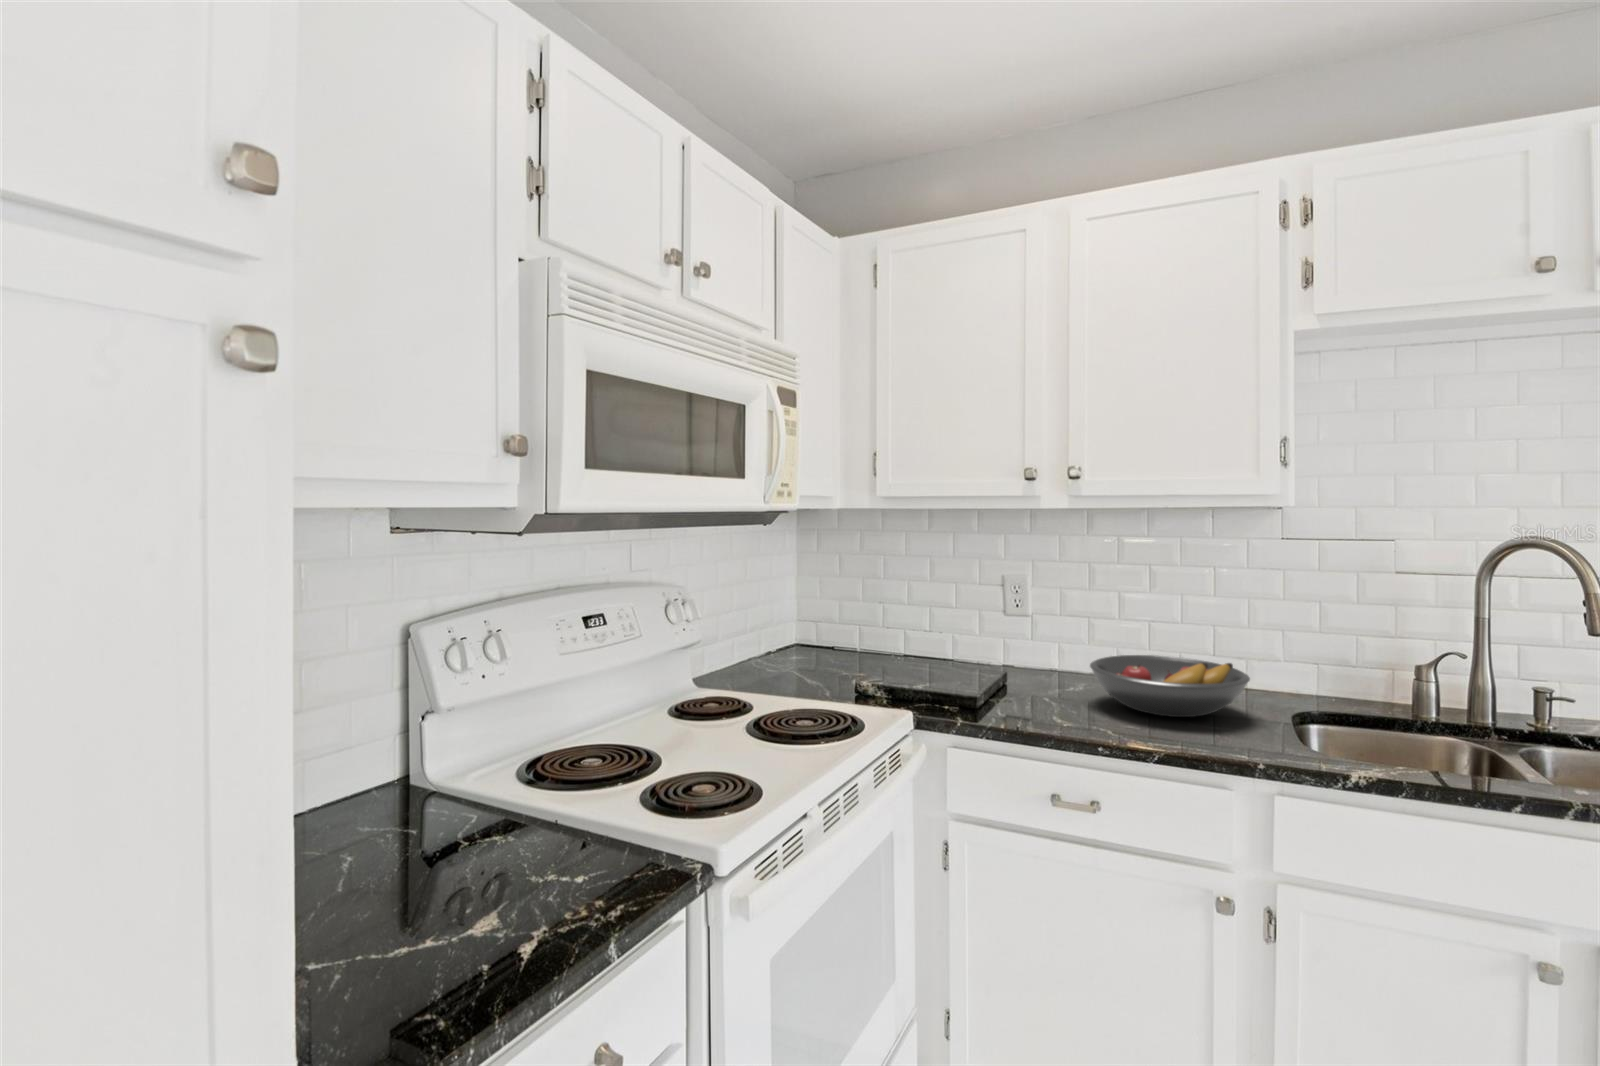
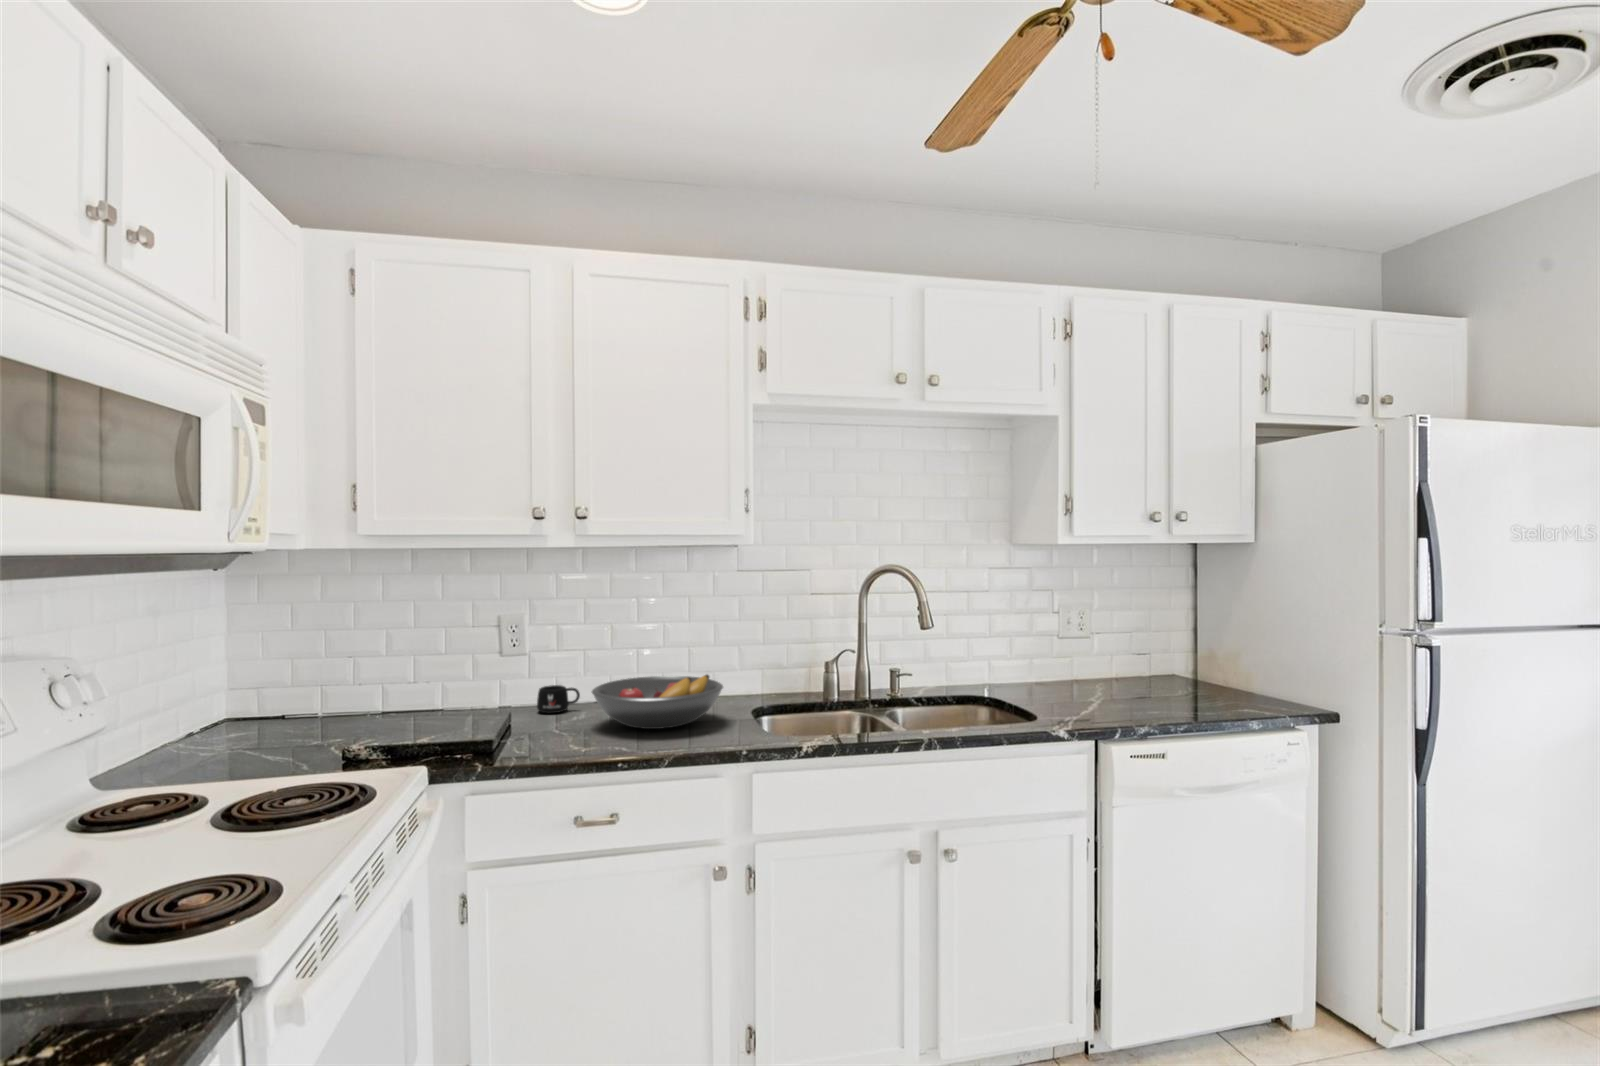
mug: none [1041,651,1086,680] -> present [537,685,580,713]

